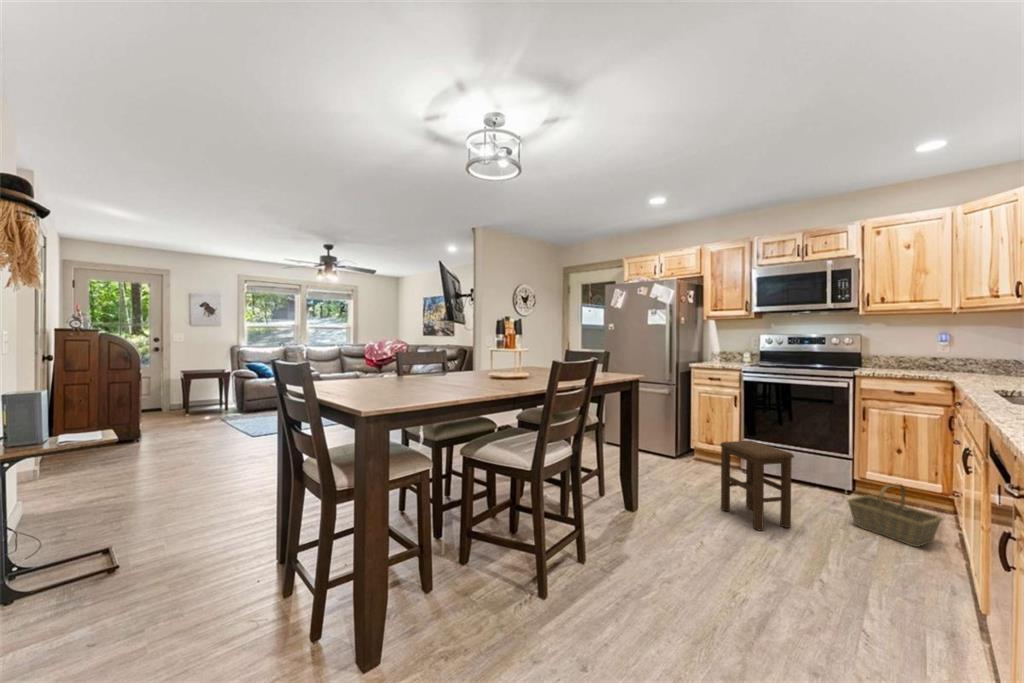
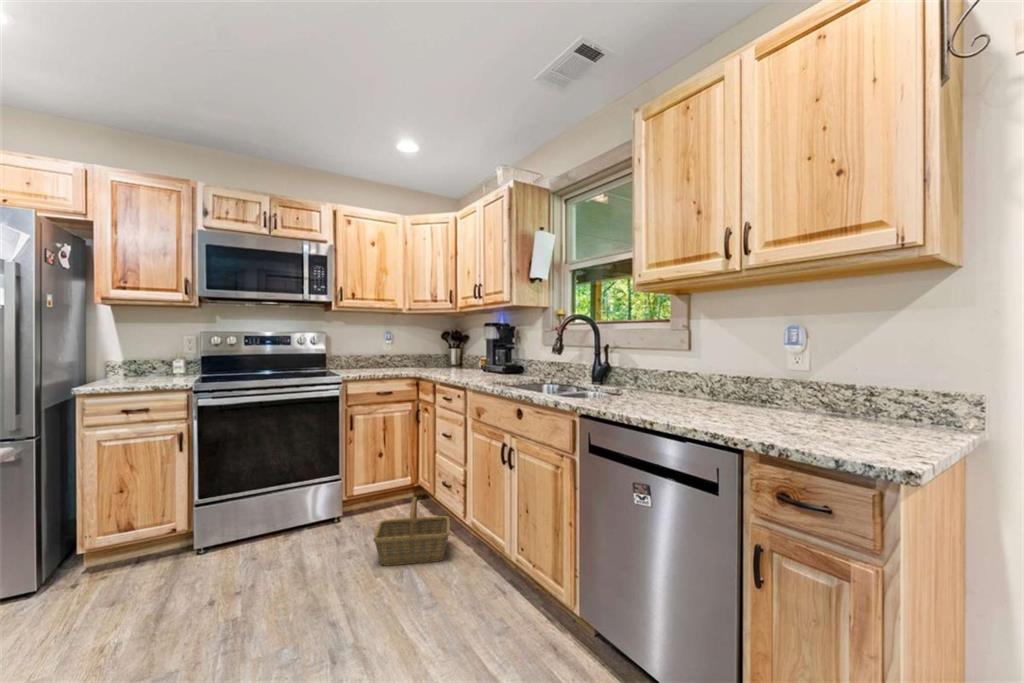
stool: present [720,441,794,530] -> none [210,508,338,665]

